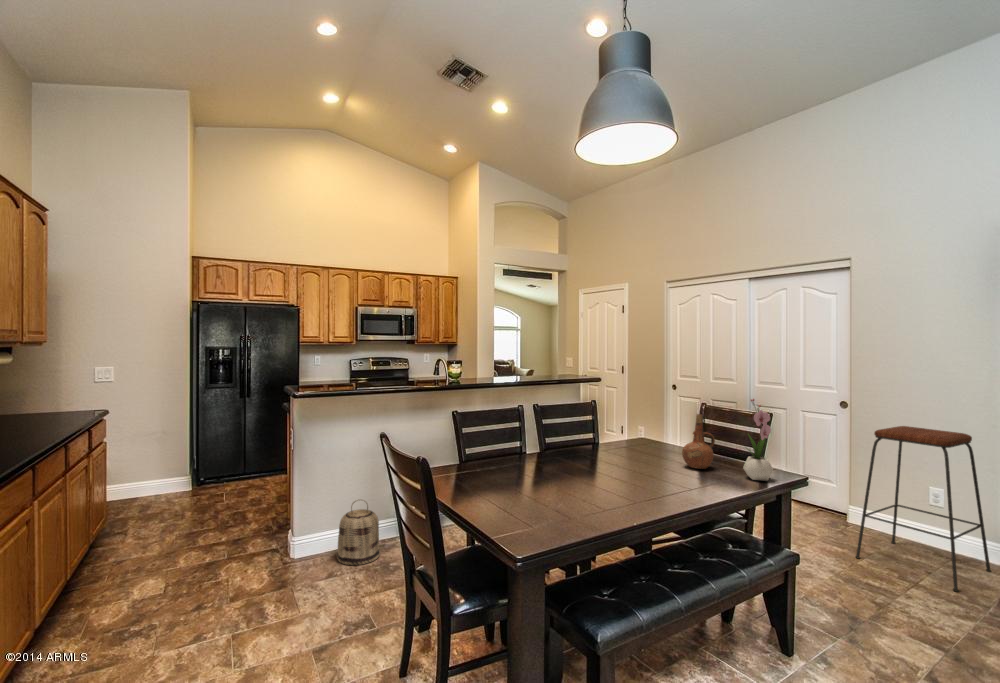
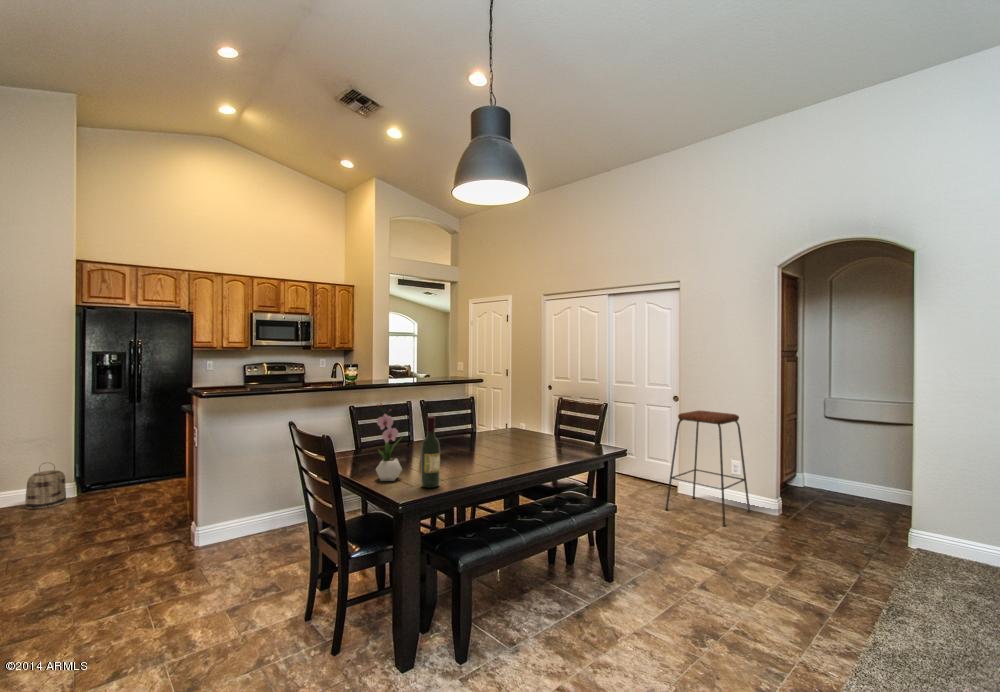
flower arrangement: present [743,399,773,481] -> present [376,404,402,481]
ceramic pitcher: present [682,414,715,469] -> none [533,404,556,445]
wine bottle: none [545,433,570,532] -> present [421,416,440,488]
basket: present [337,500,380,565] -> present [25,463,67,509]

